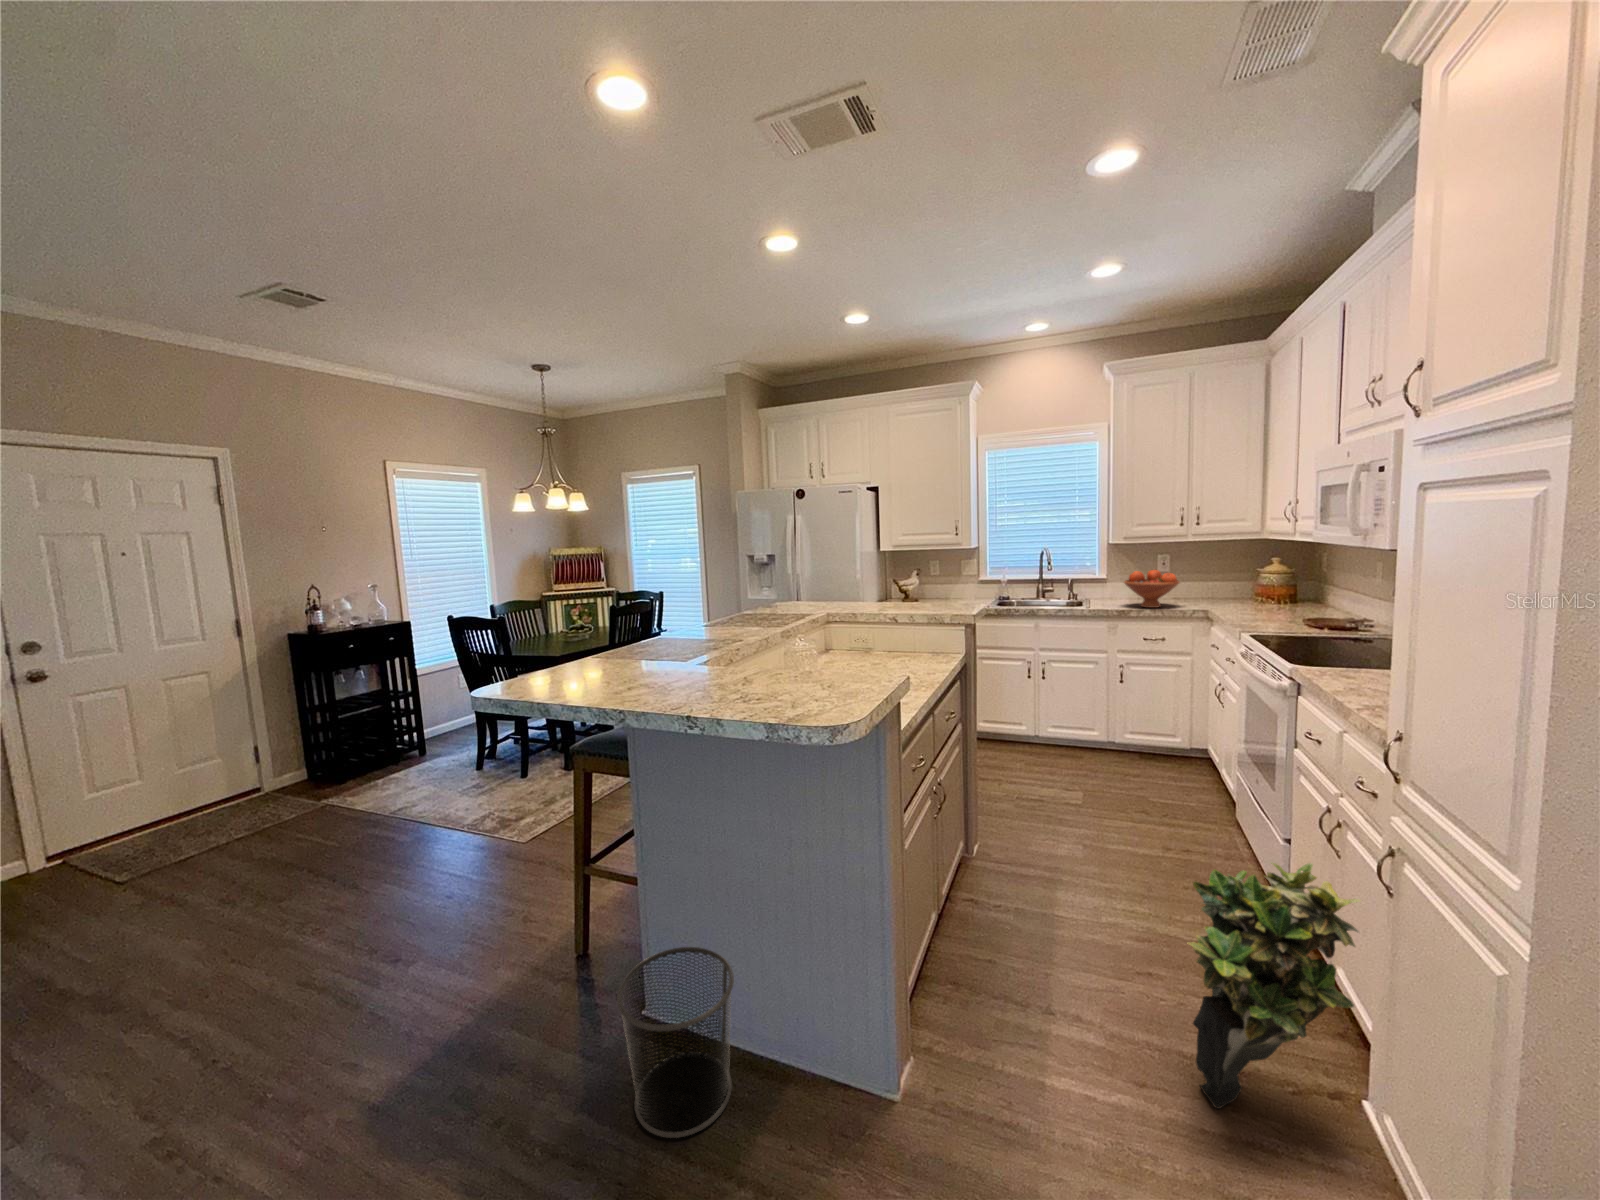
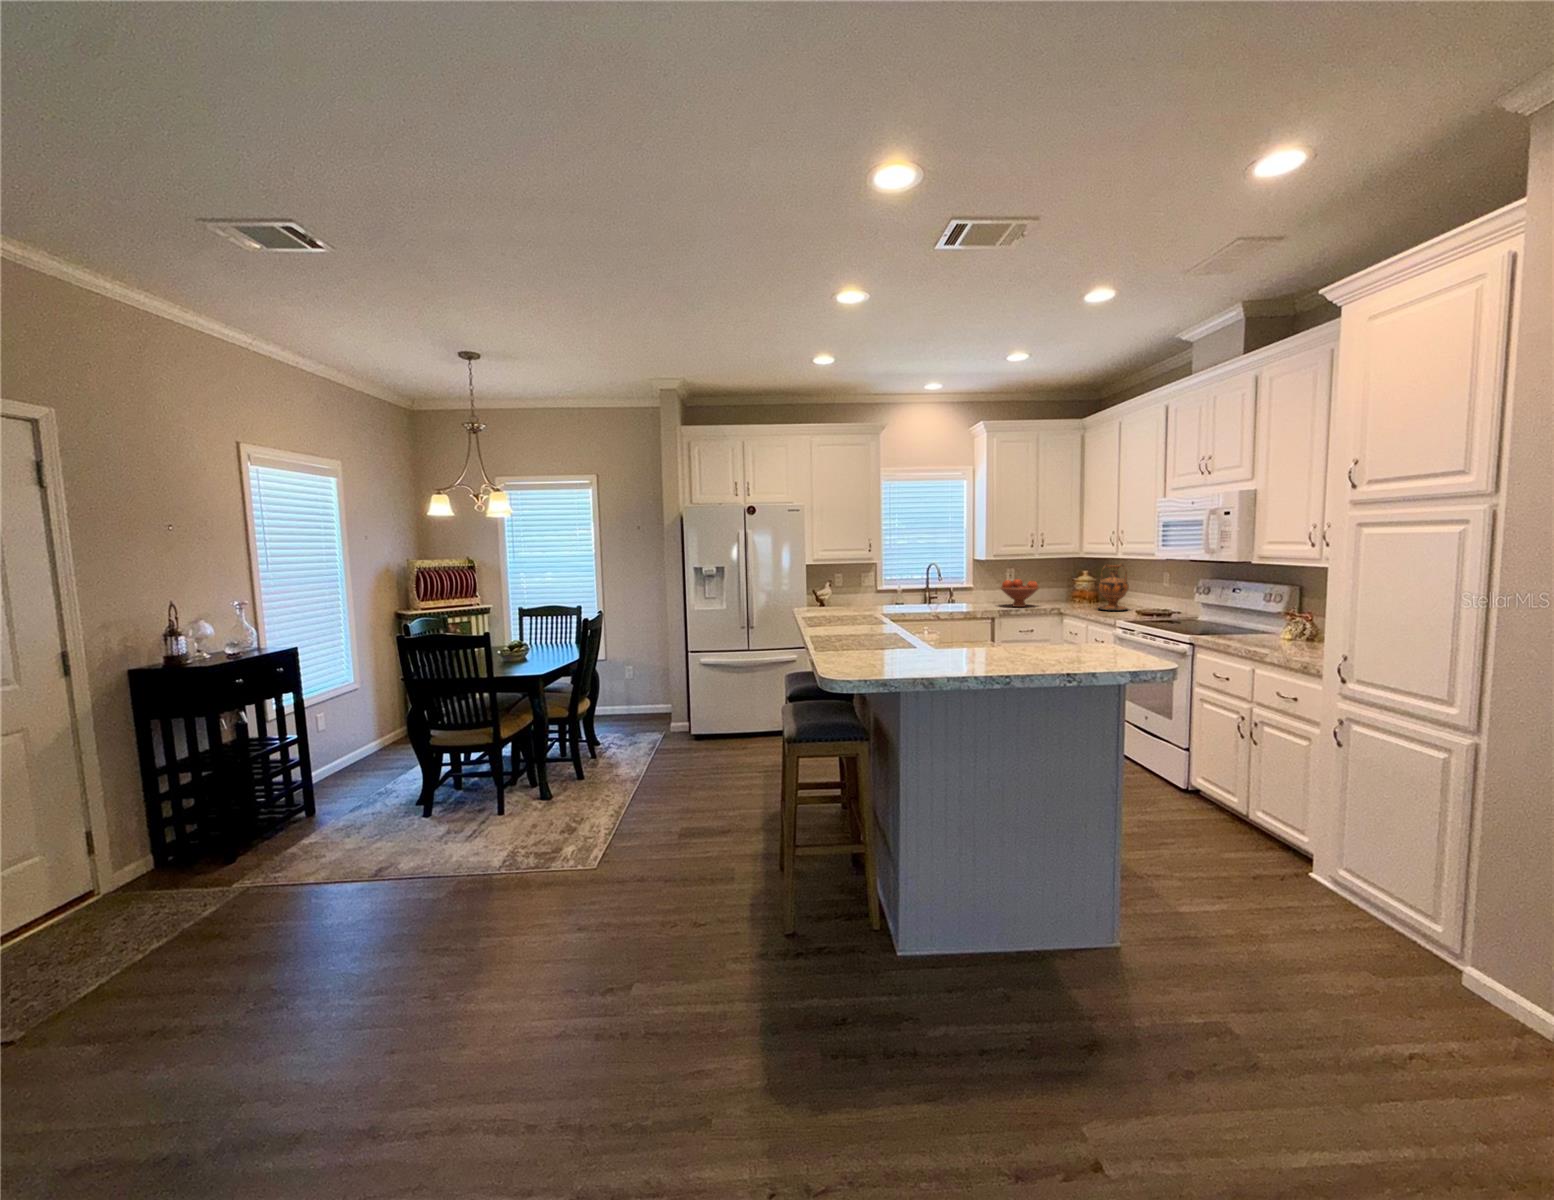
vase: none [1252,550,1304,619] -> present [1098,564,1129,611]
potted plant: present [1189,863,1360,1109] -> none [1225,743,1326,900]
waste bin: present [617,947,734,1138] -> none [945,877,1044,1022]

